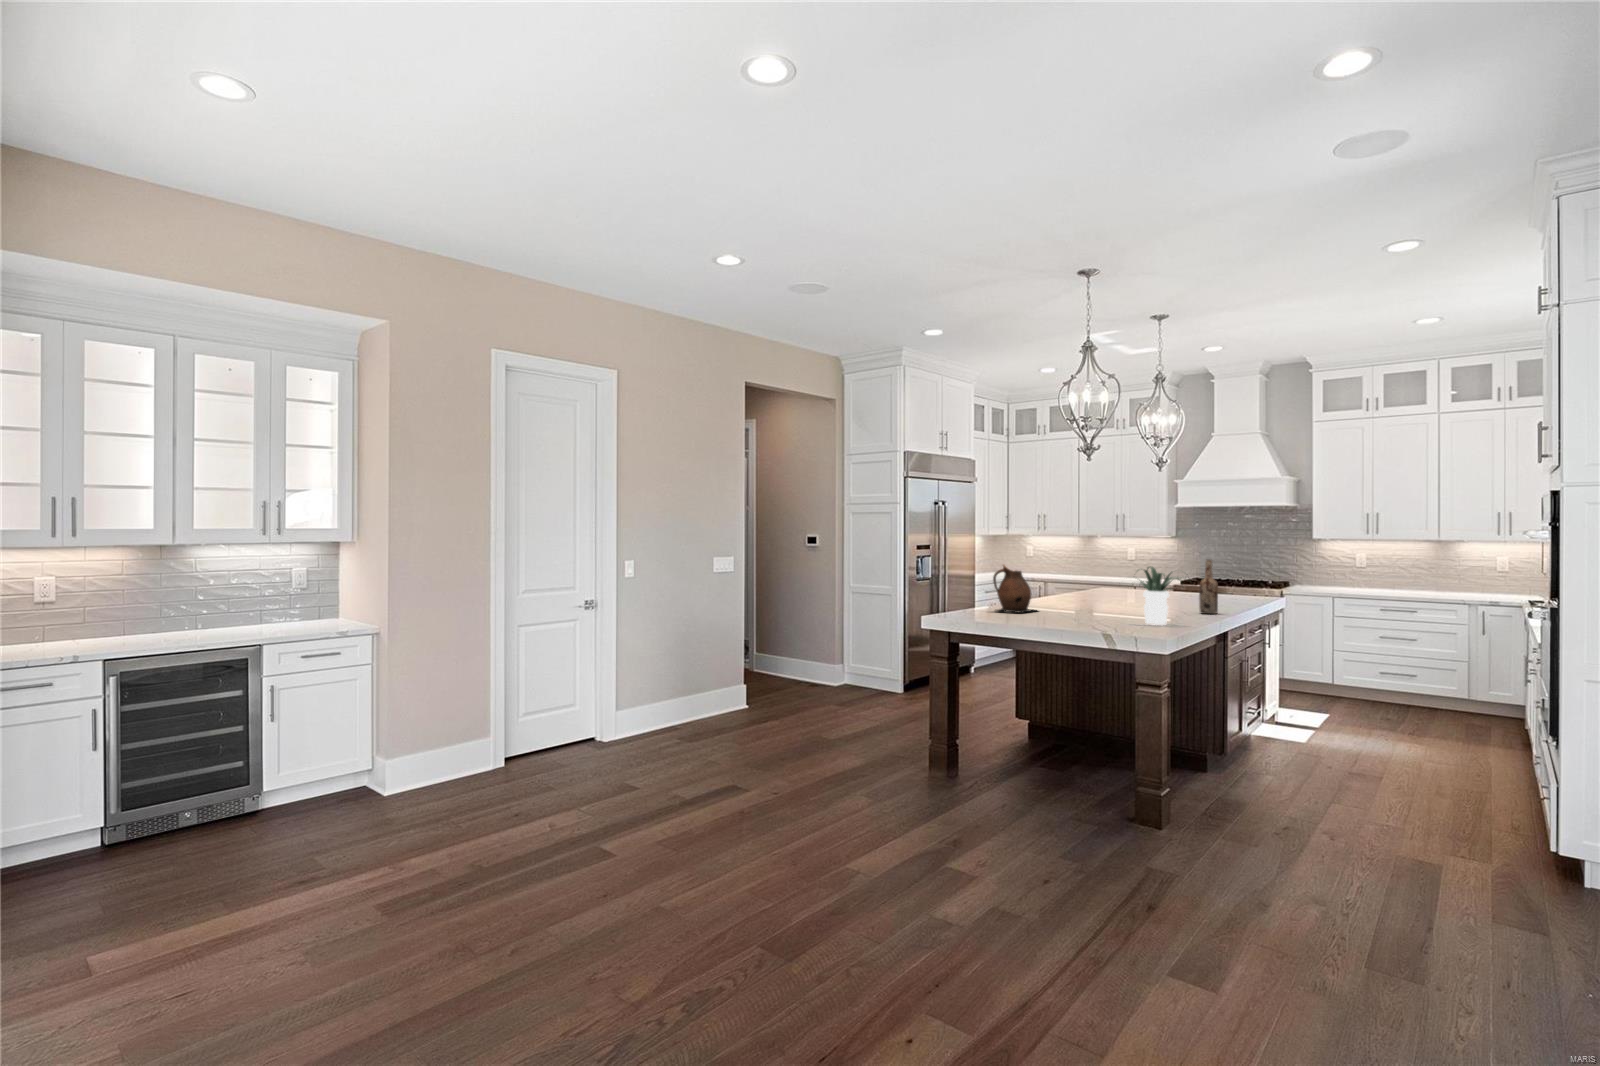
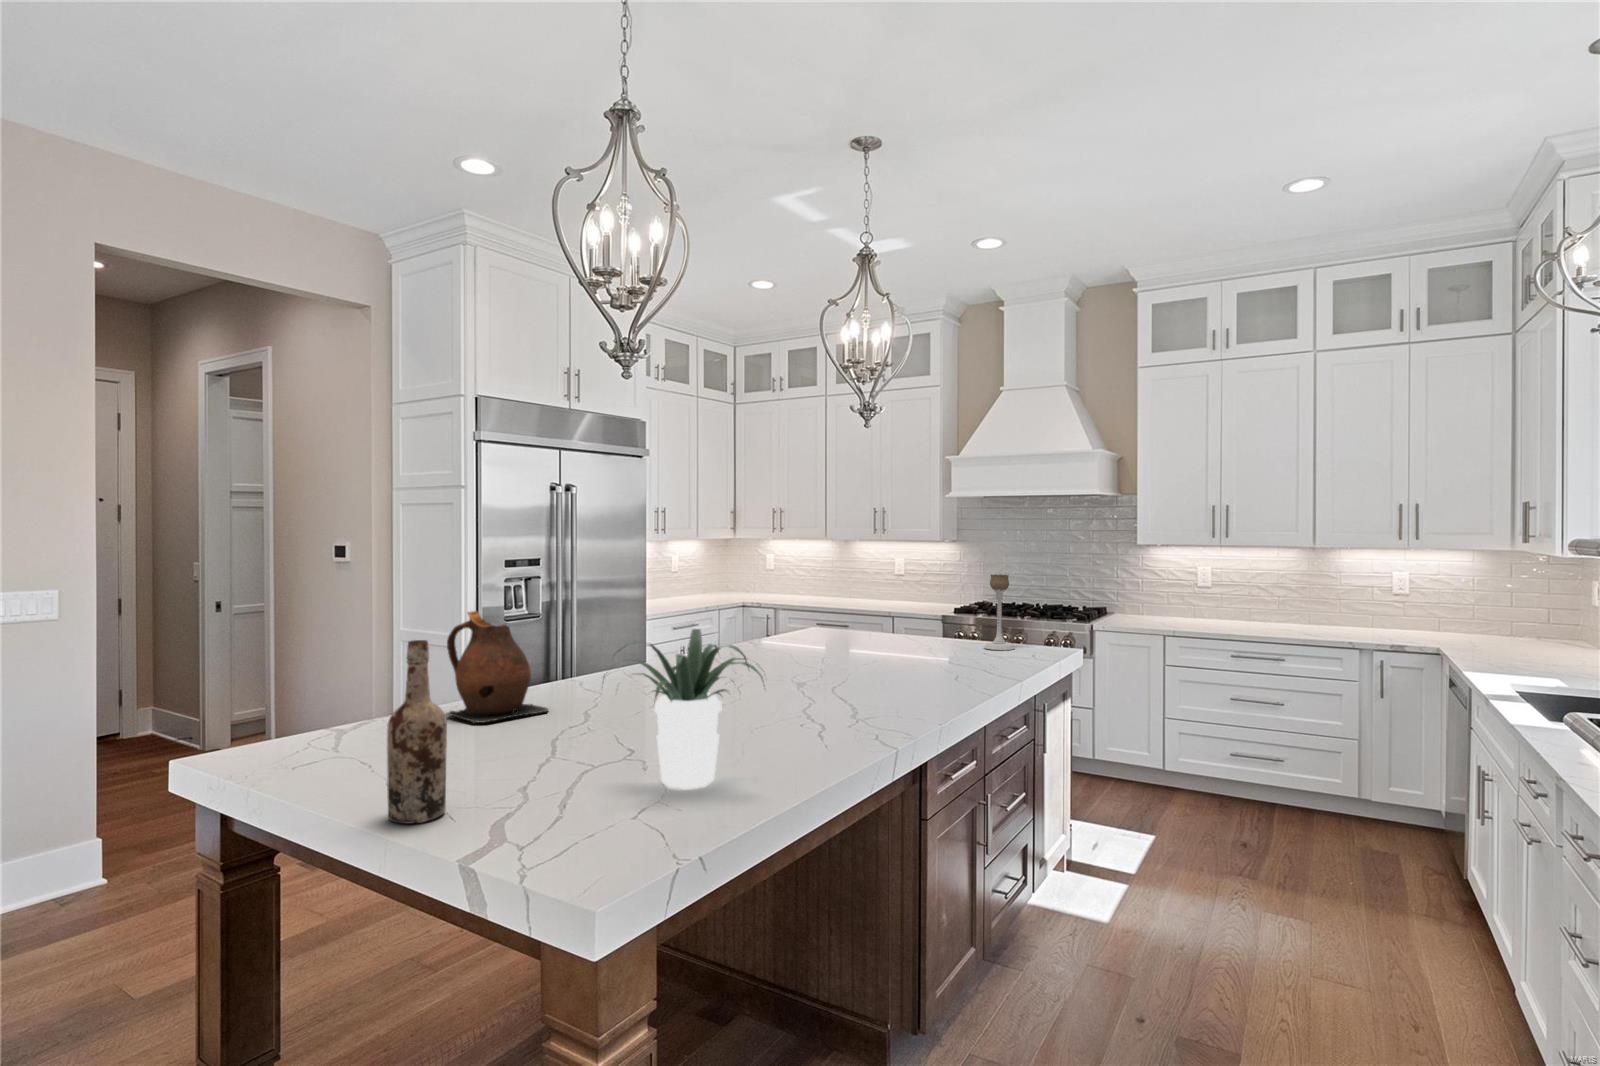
candle holder: none [1225,554,1245,597] -> present [984,574,1015,650]
wine bottle: present [1199,560,1218,614] -> present [387,640,447,824]

